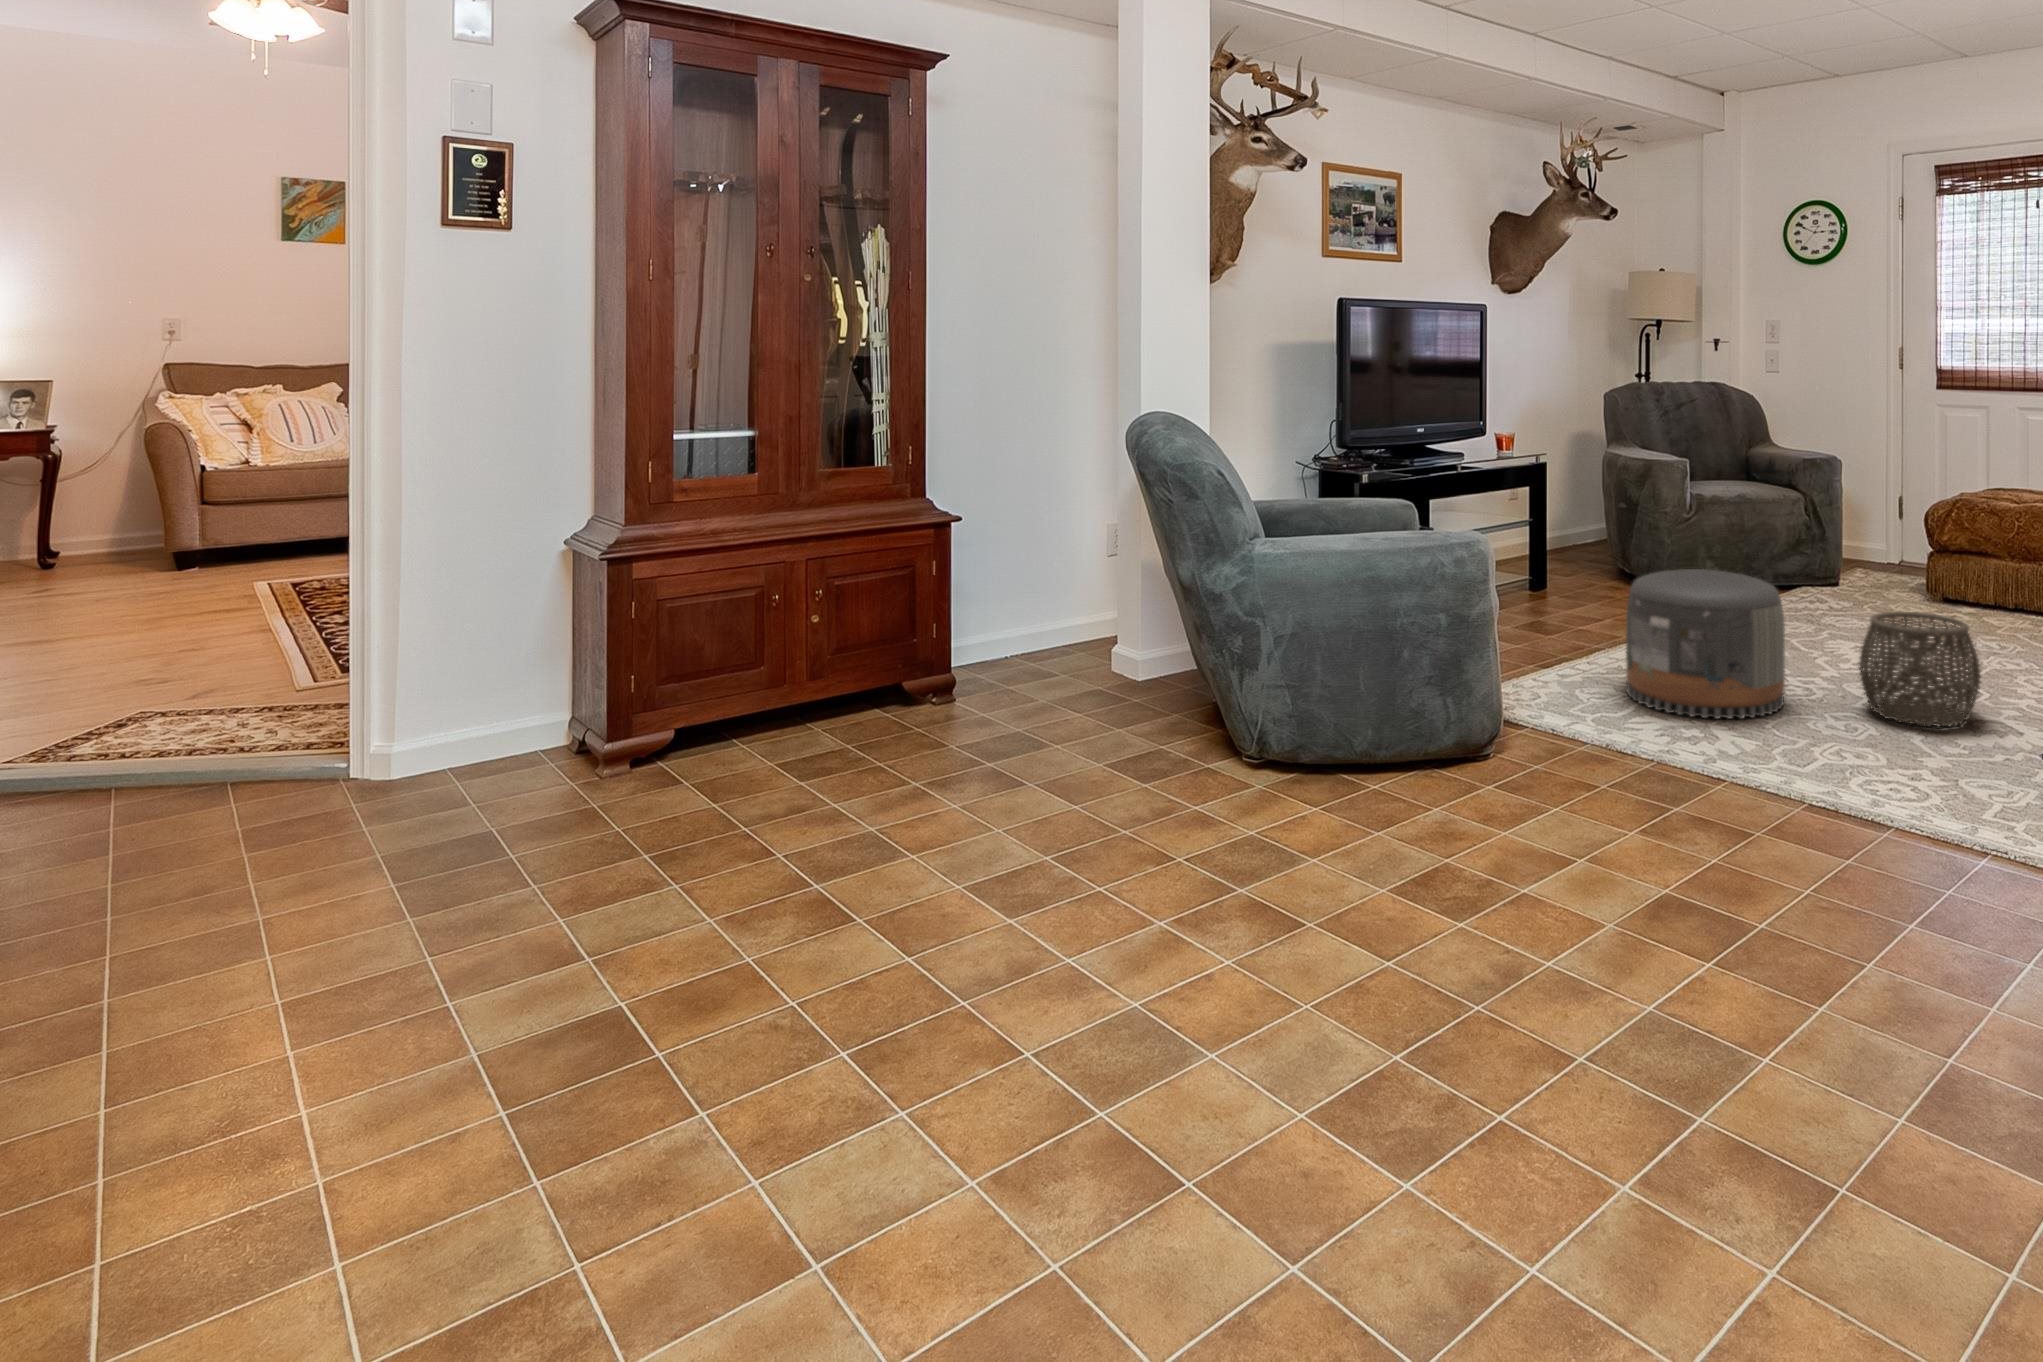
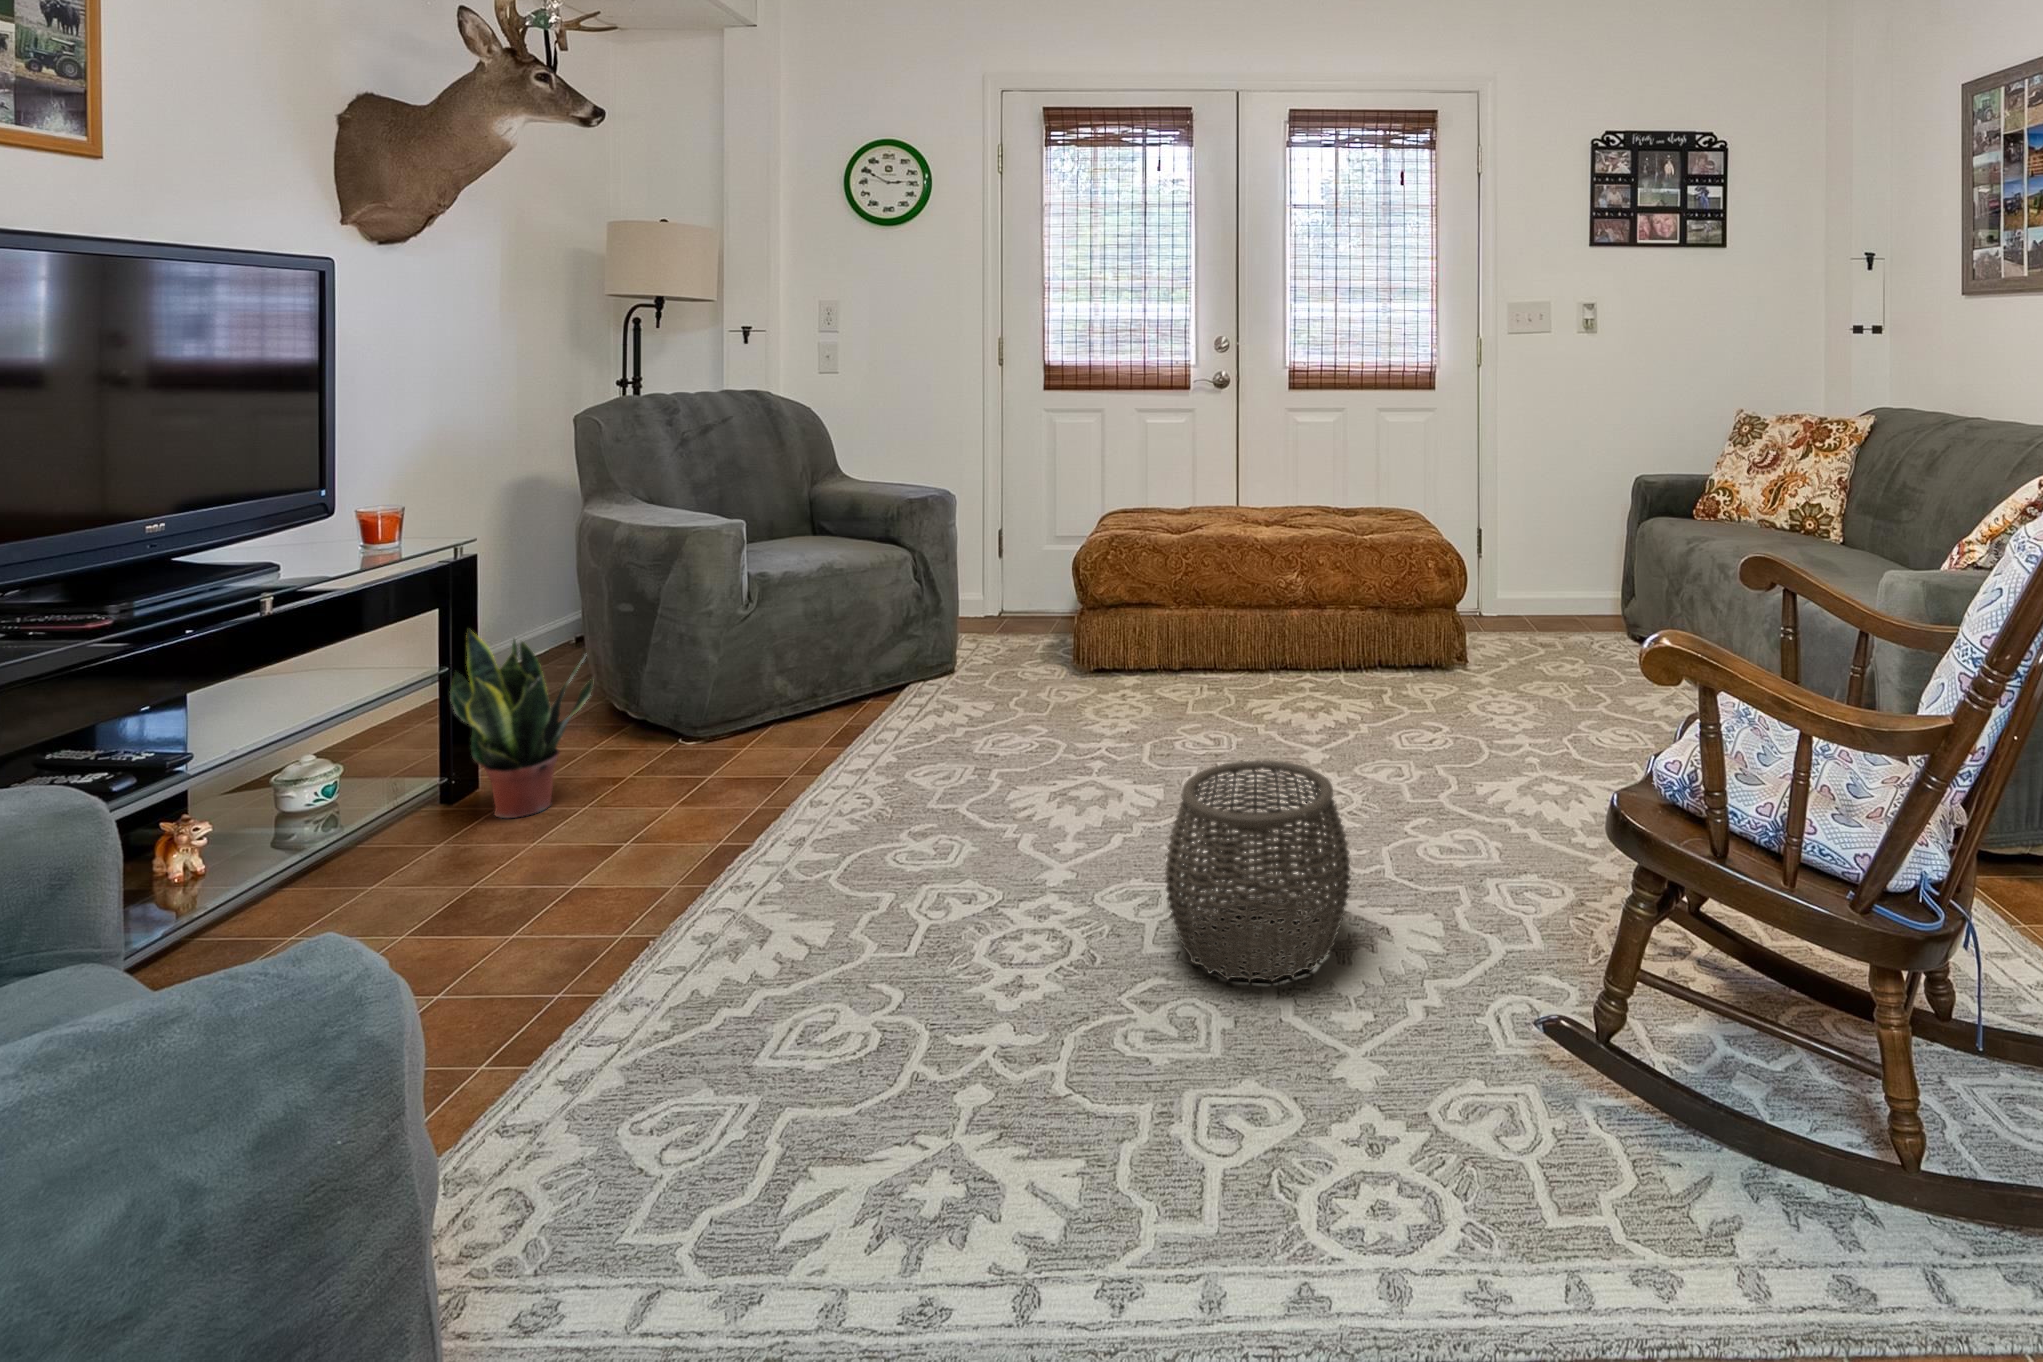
potted plant: none [1534,500,1599,603] -> present [450,630,593,818]
pouf: present [1626,569,1785,719] -> none [726,763,1058,1154]

